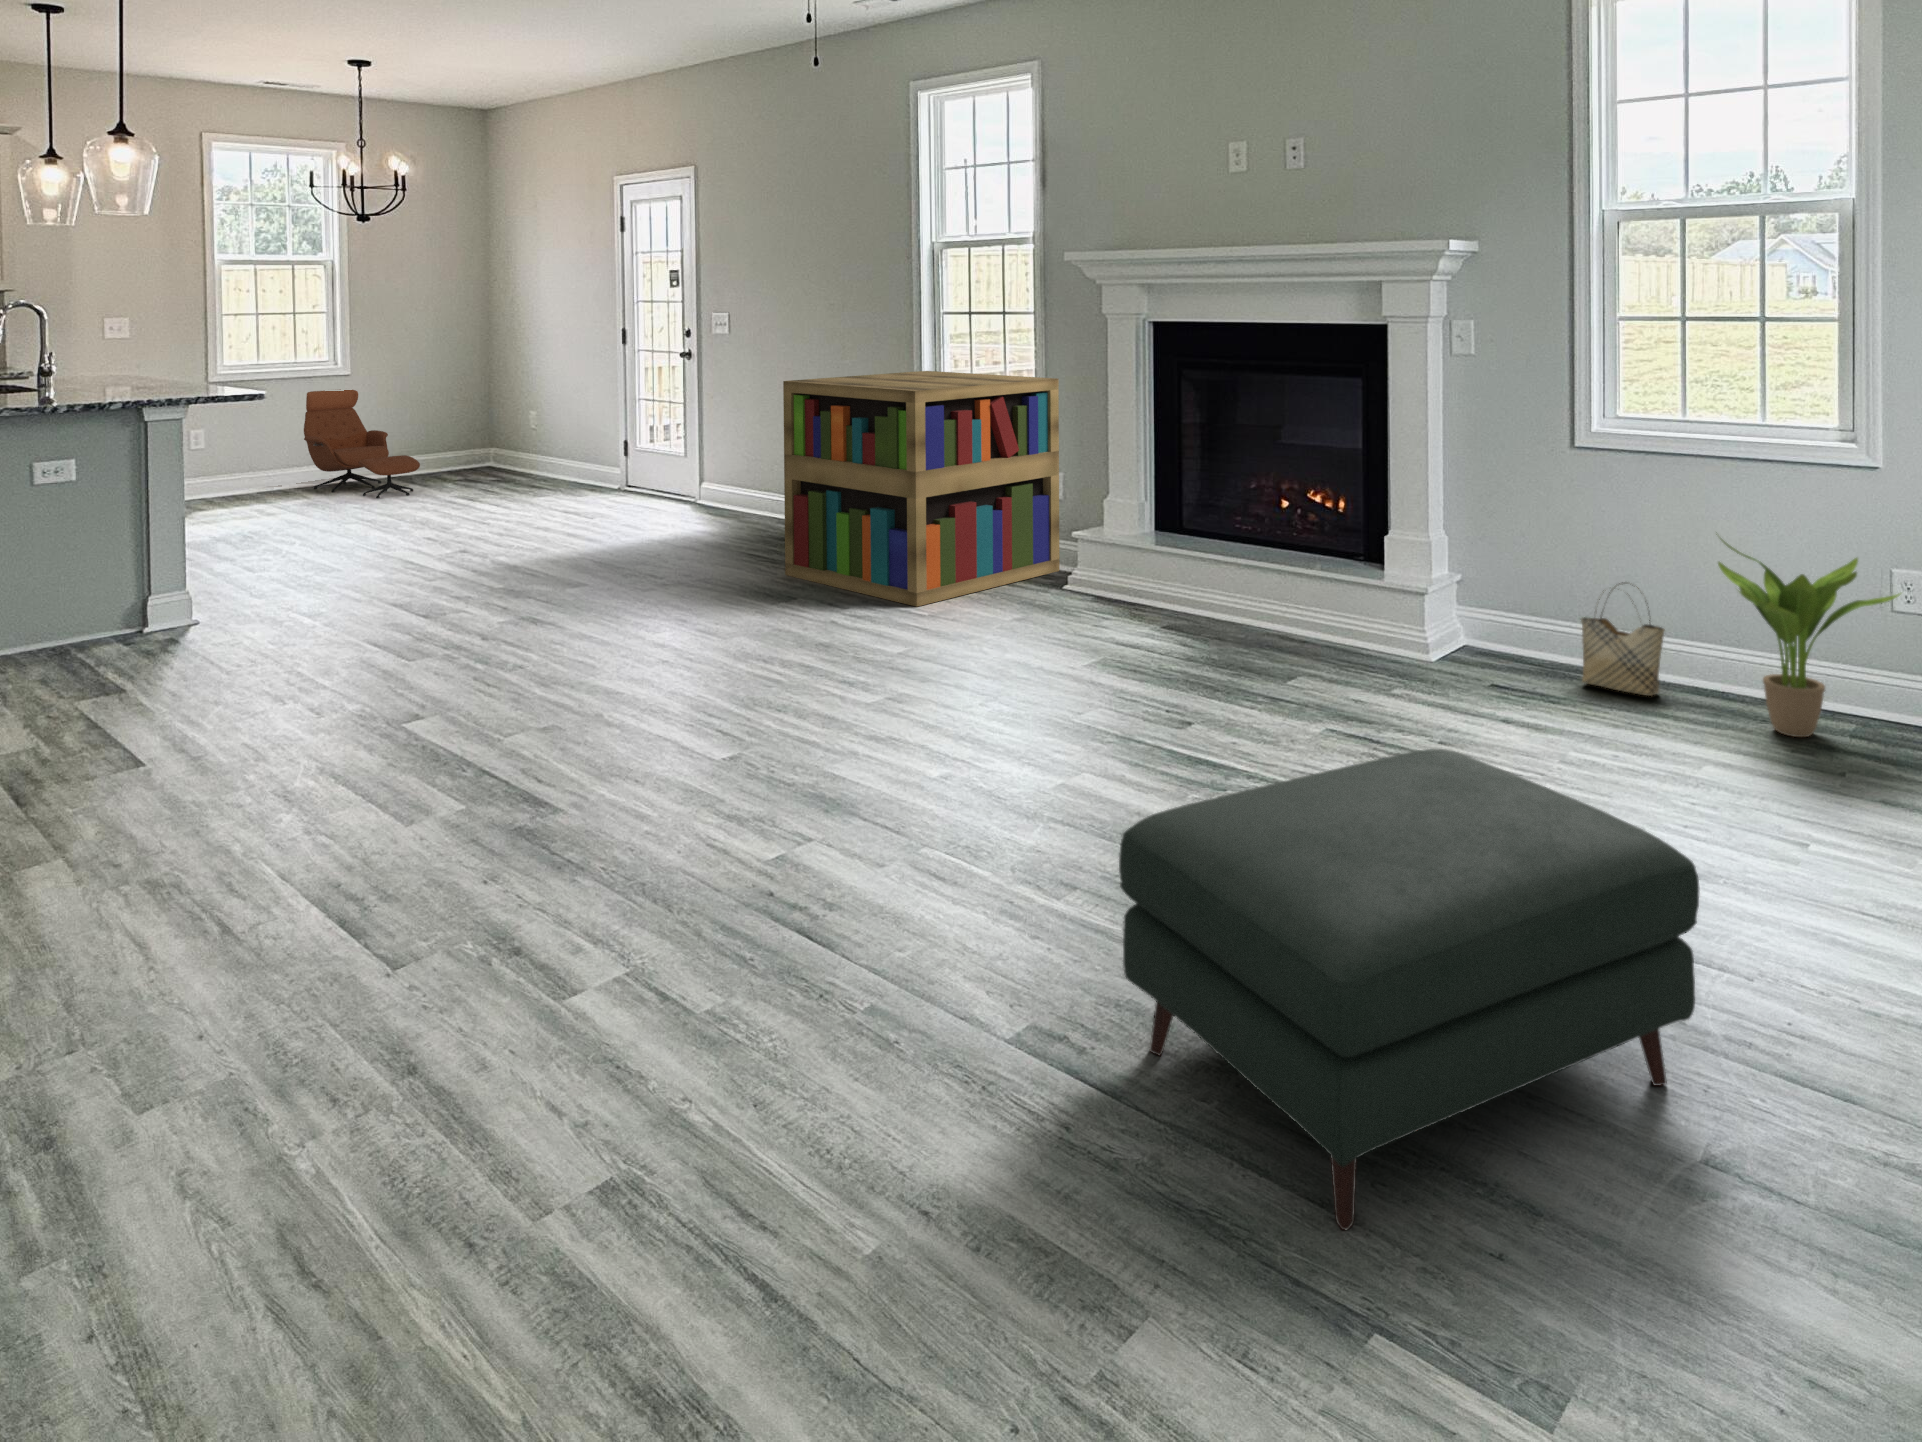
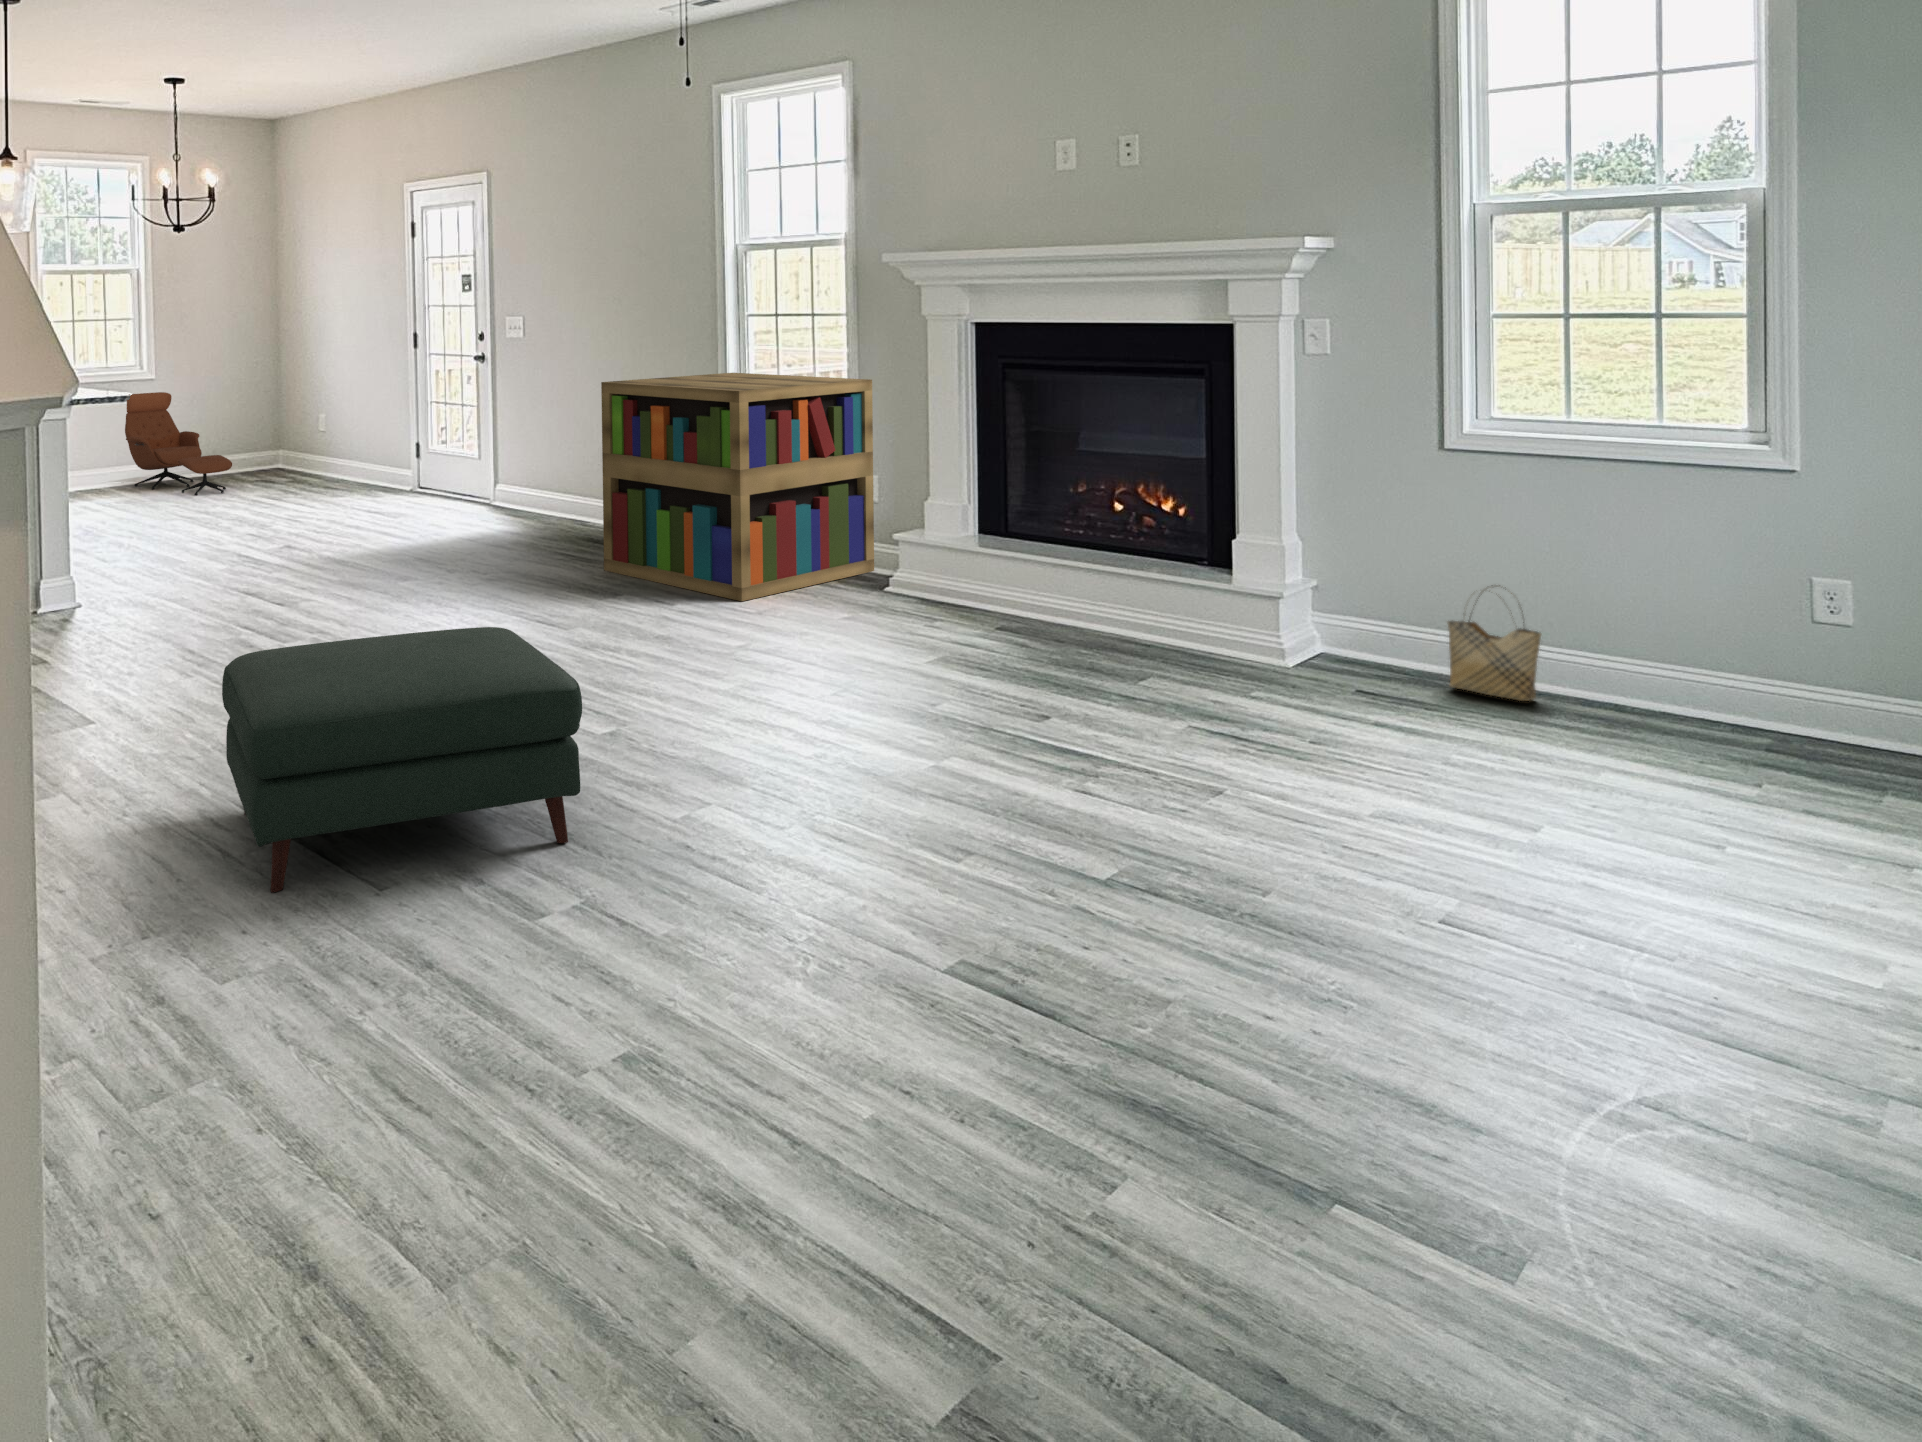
potted plant: present [1718,538,1900,737] -> none [1601,532,1815,745]
ottoman: present [1119,749,1699,1230] -> present [222,627,582,892]

